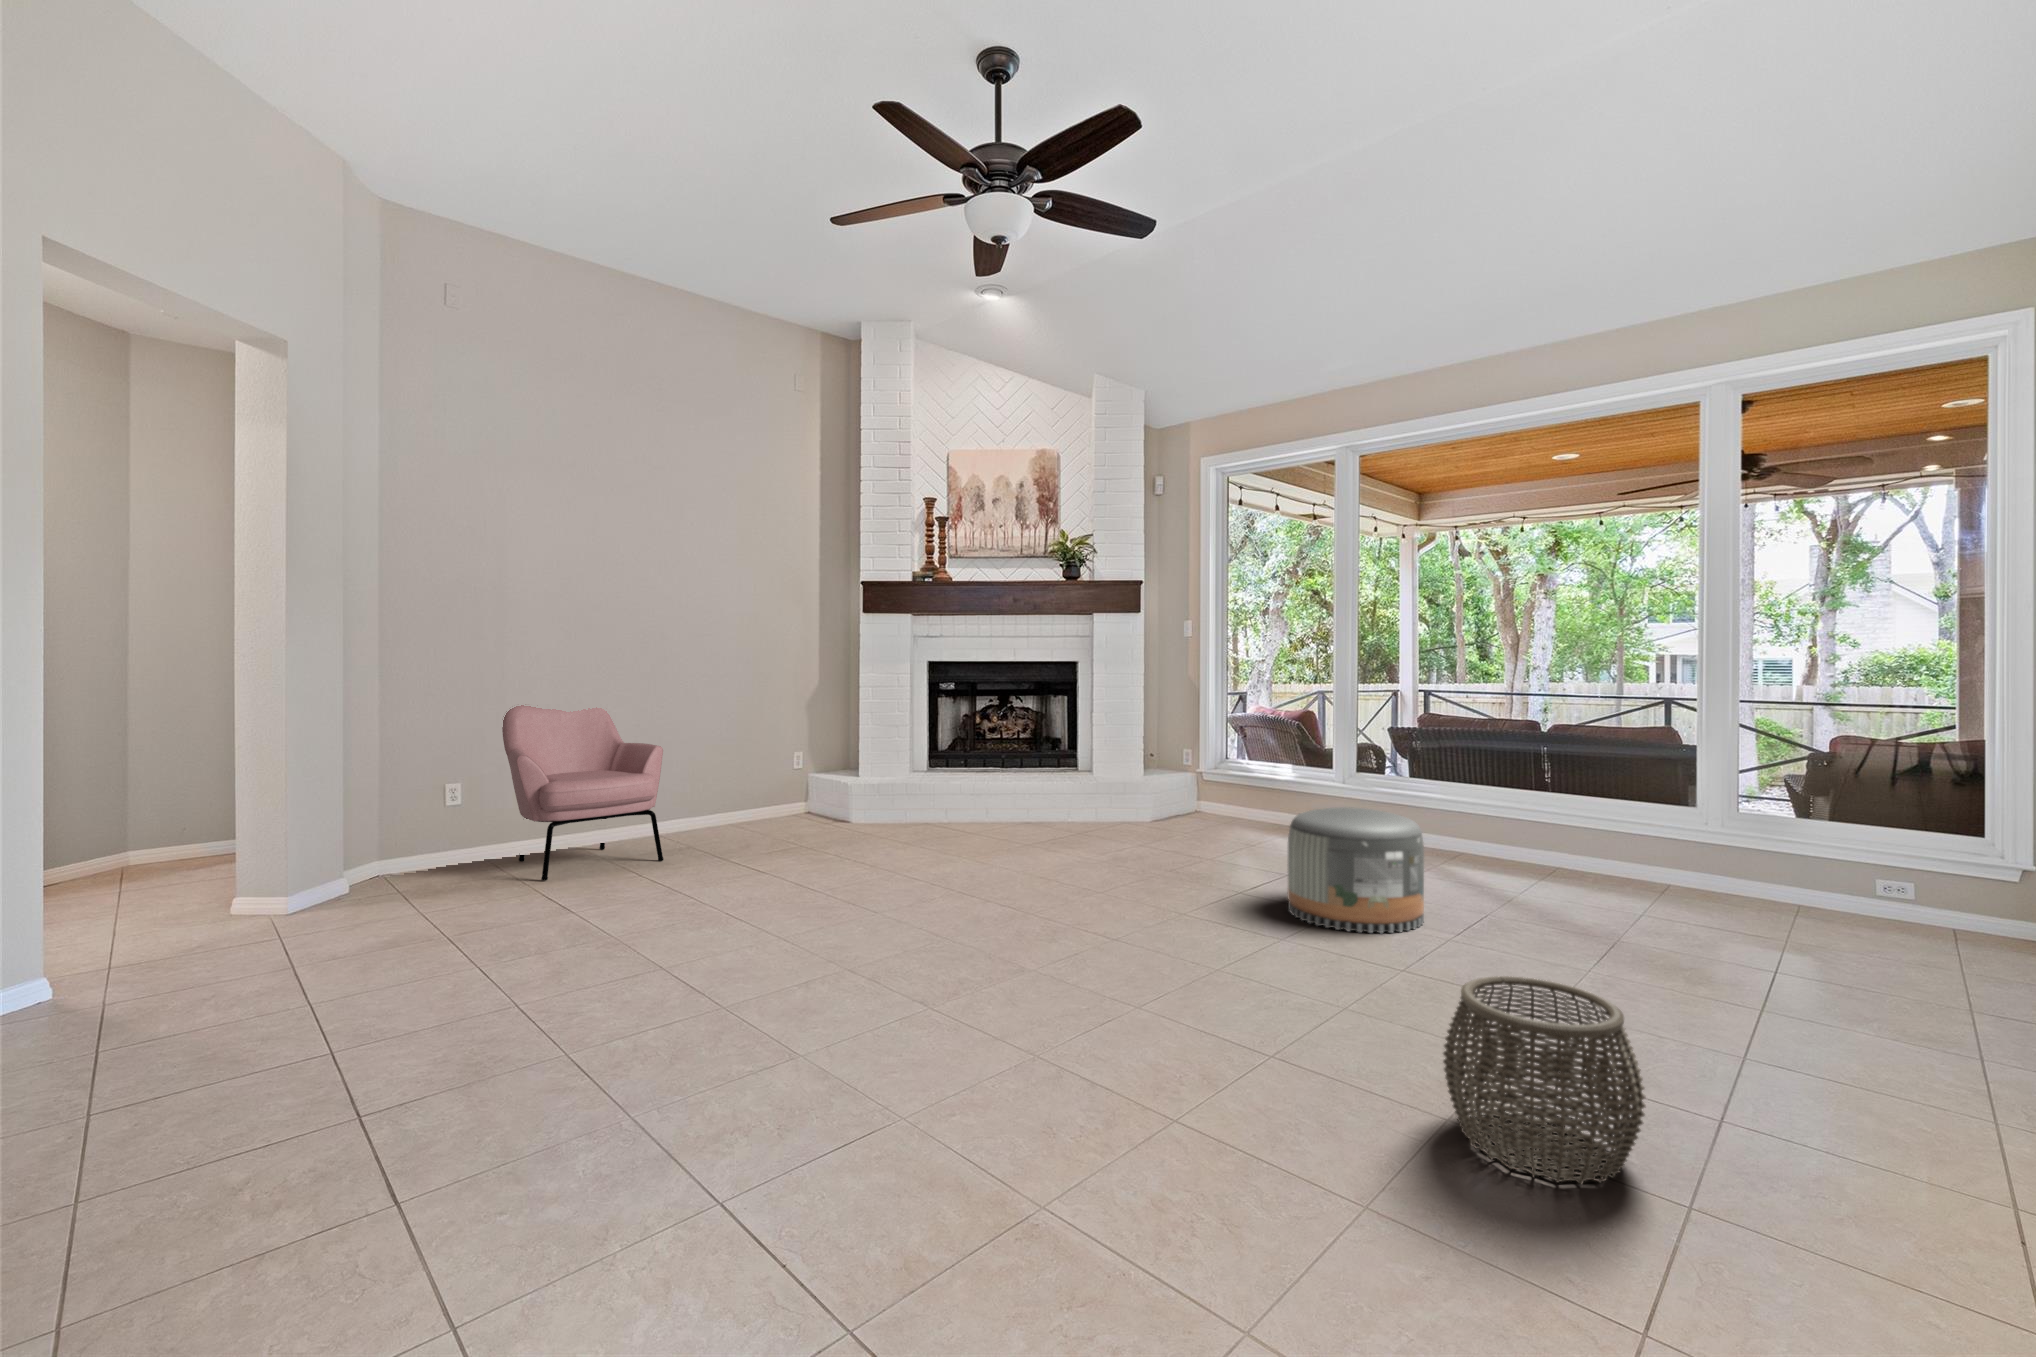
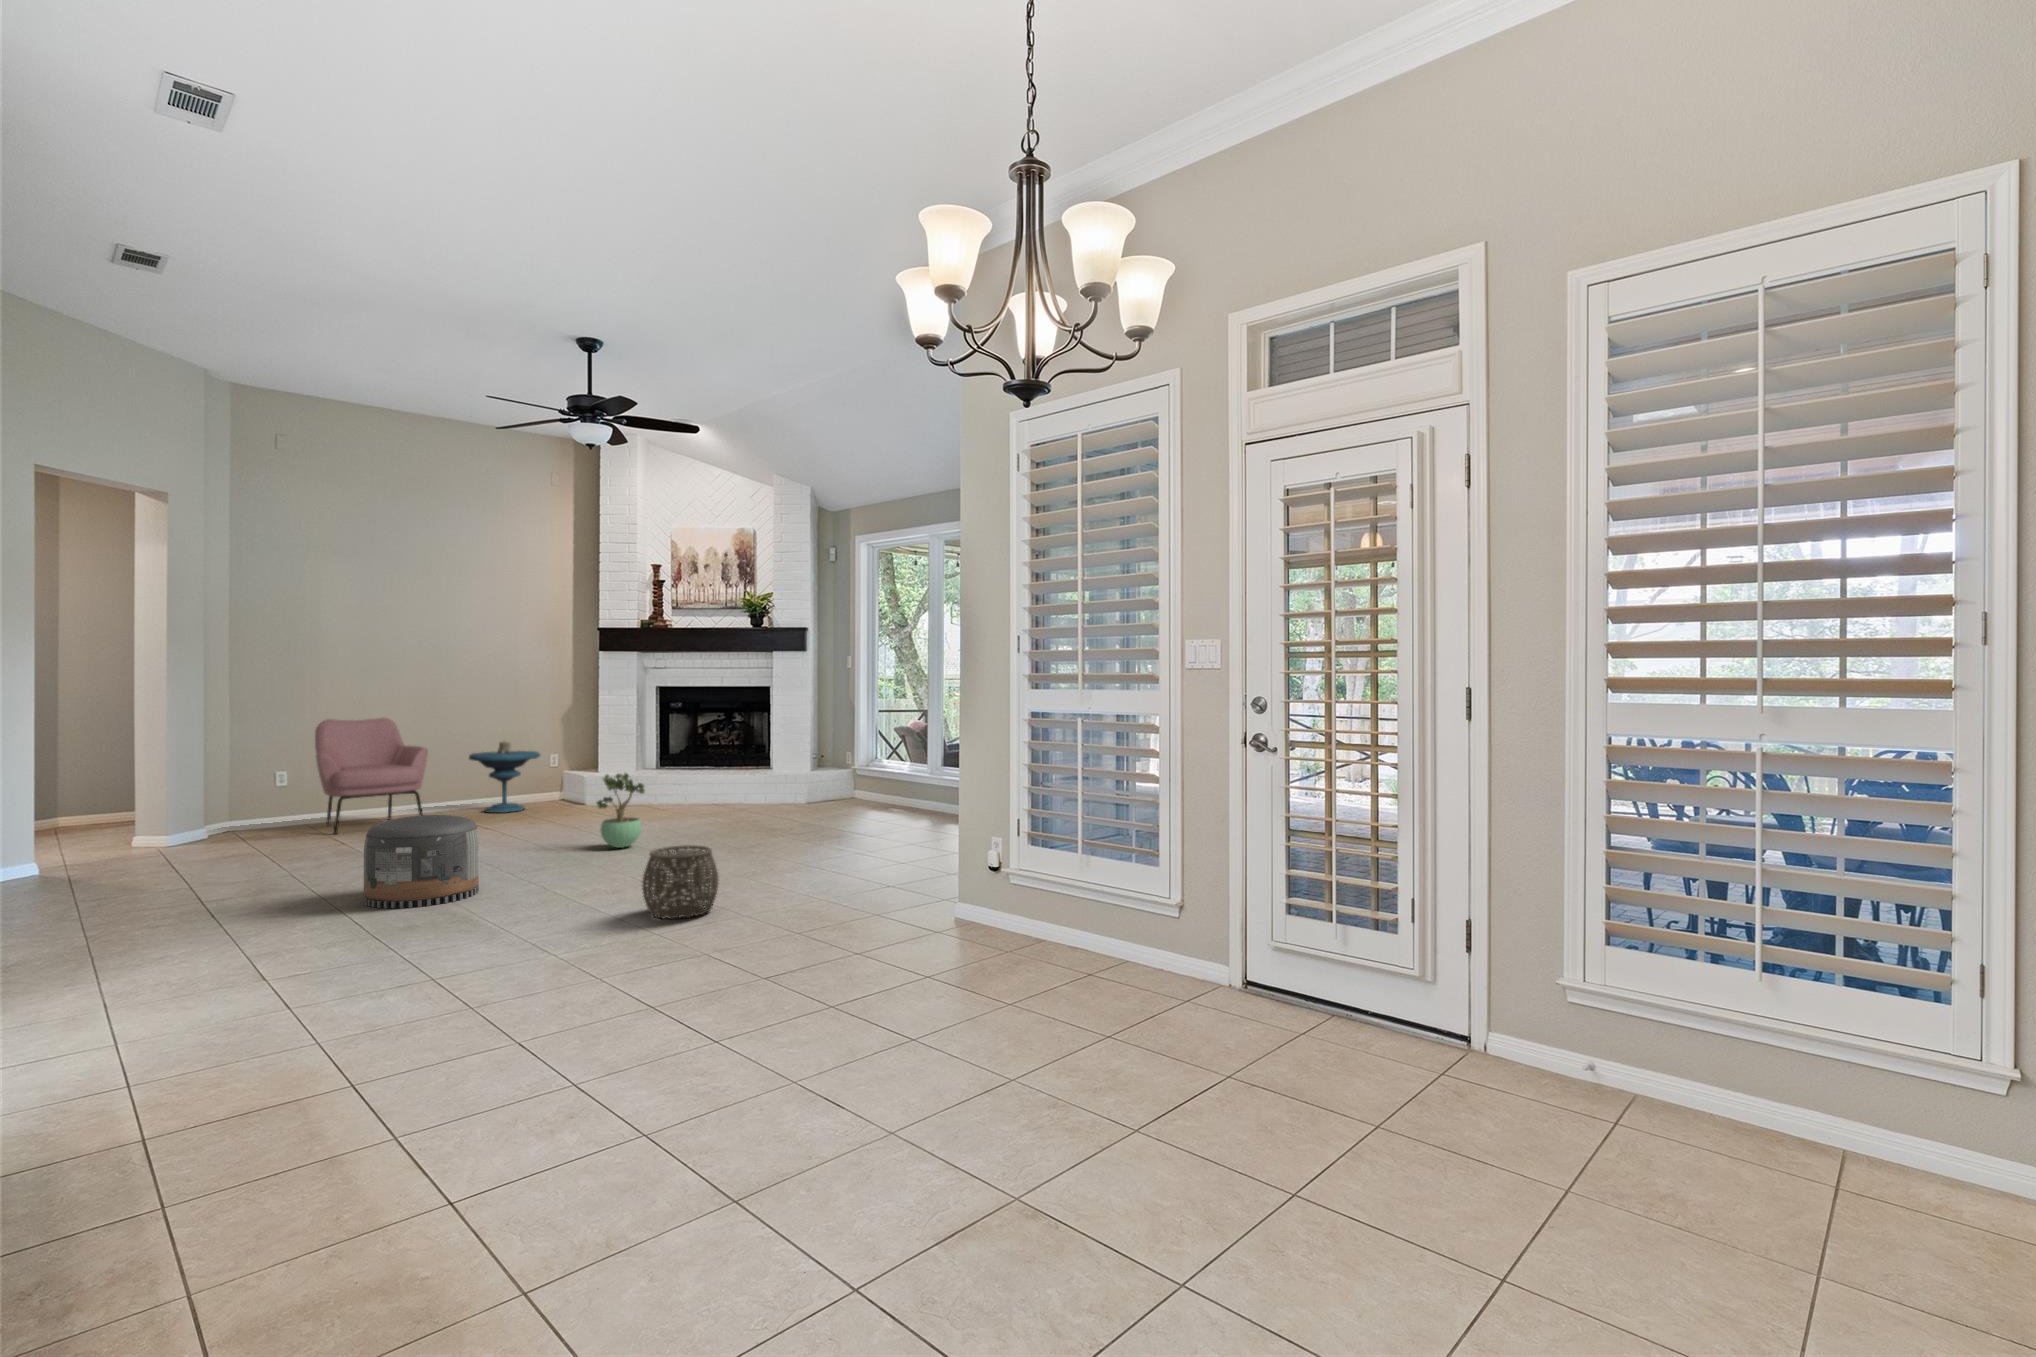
side table: none [703,733,795,837] -> present [469,741,540,813]
potted plant: none [996,788,1078,913] -> present [597,773,645,848]
pouf: present [1288,807,1424,933] -> present [364,815,479,908]

